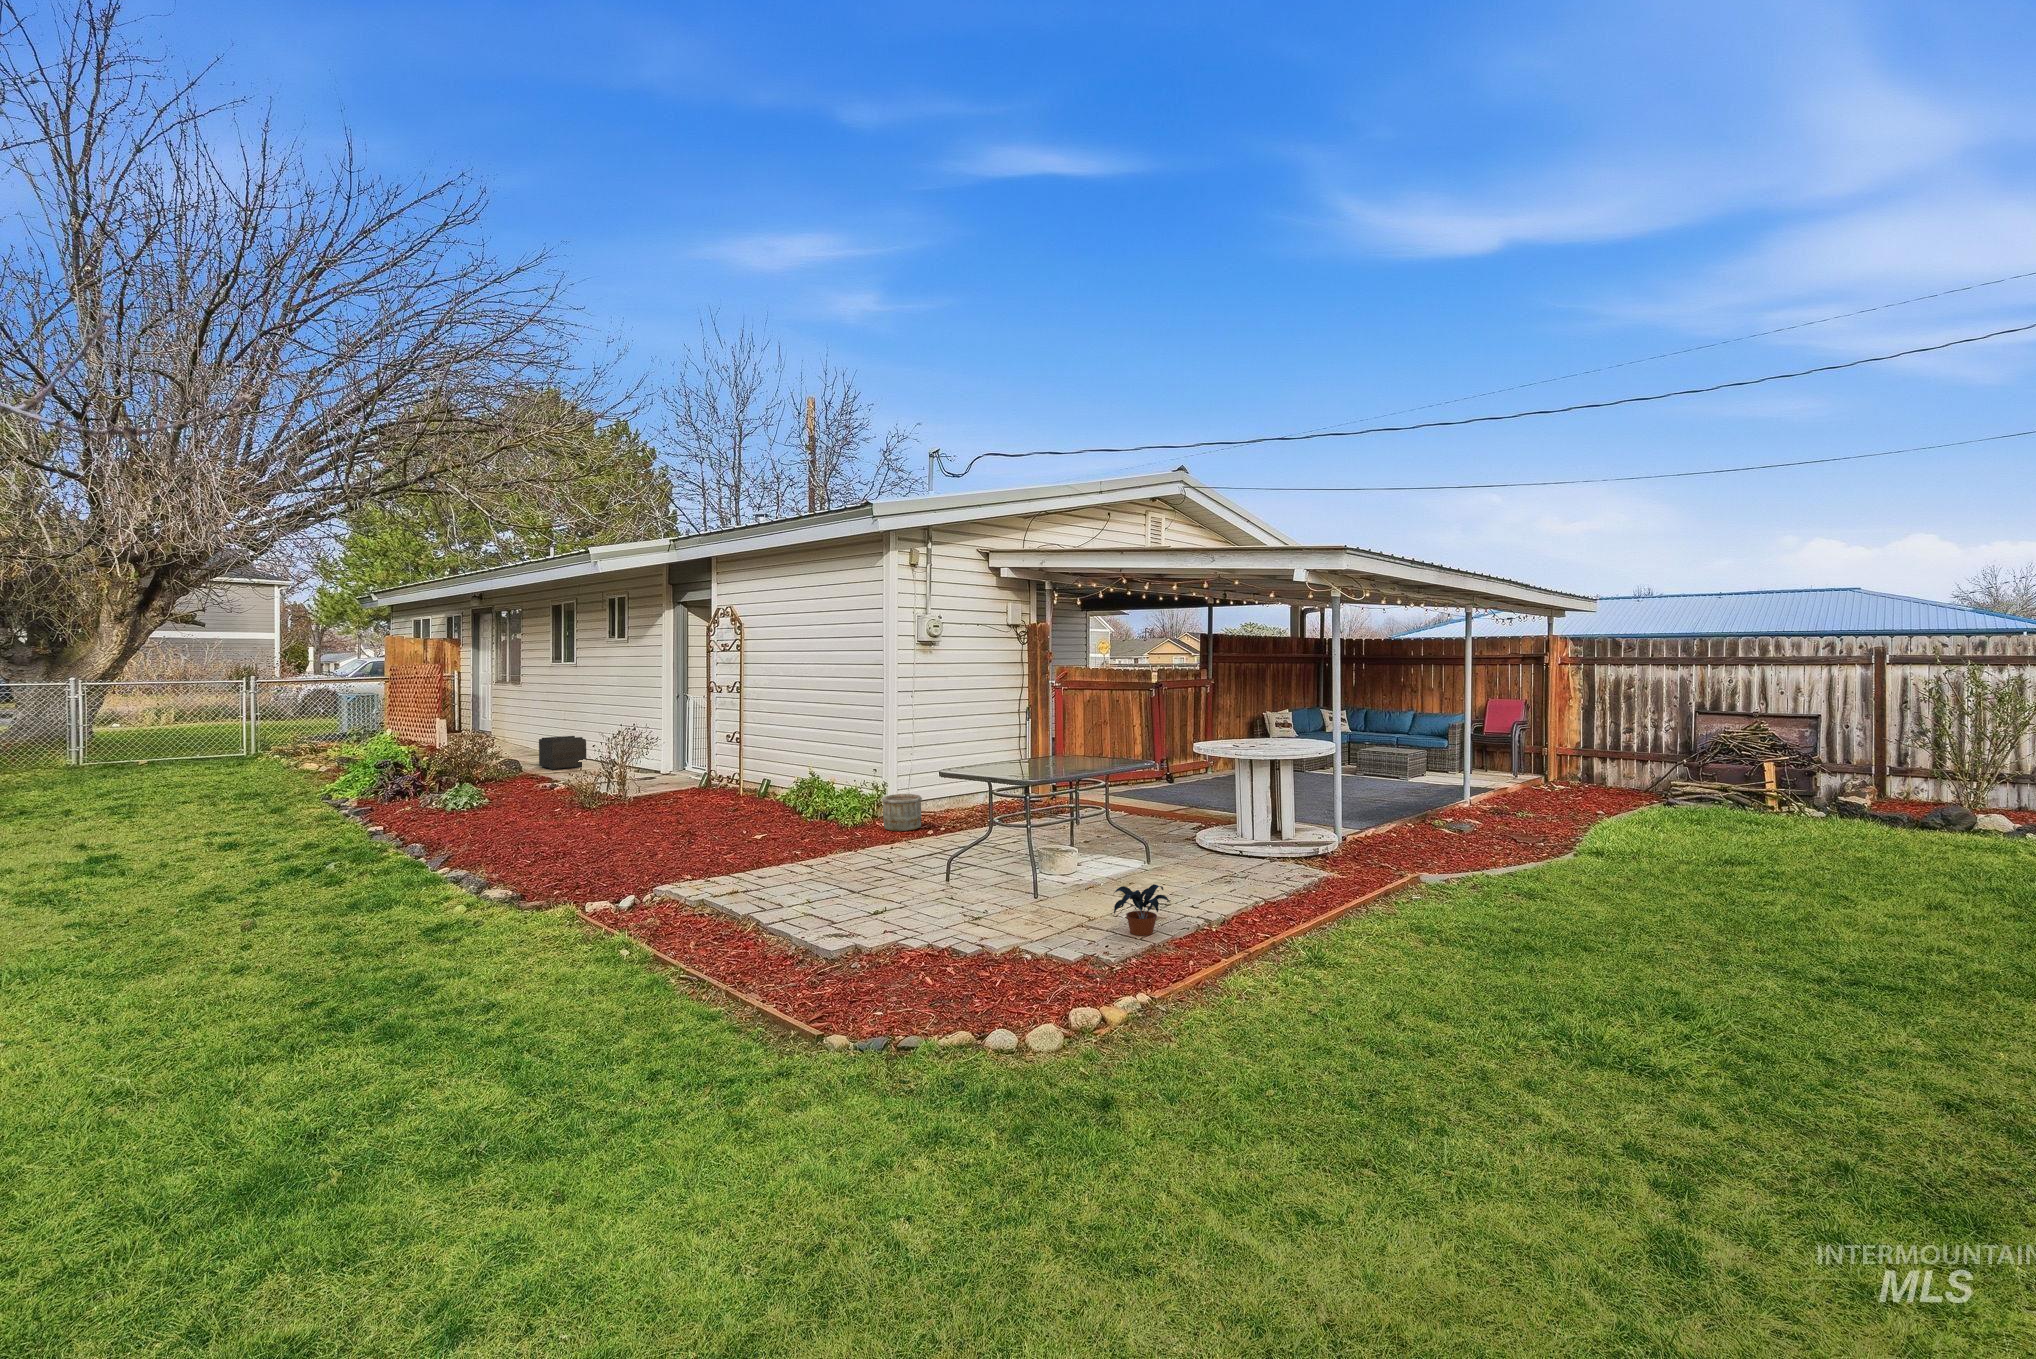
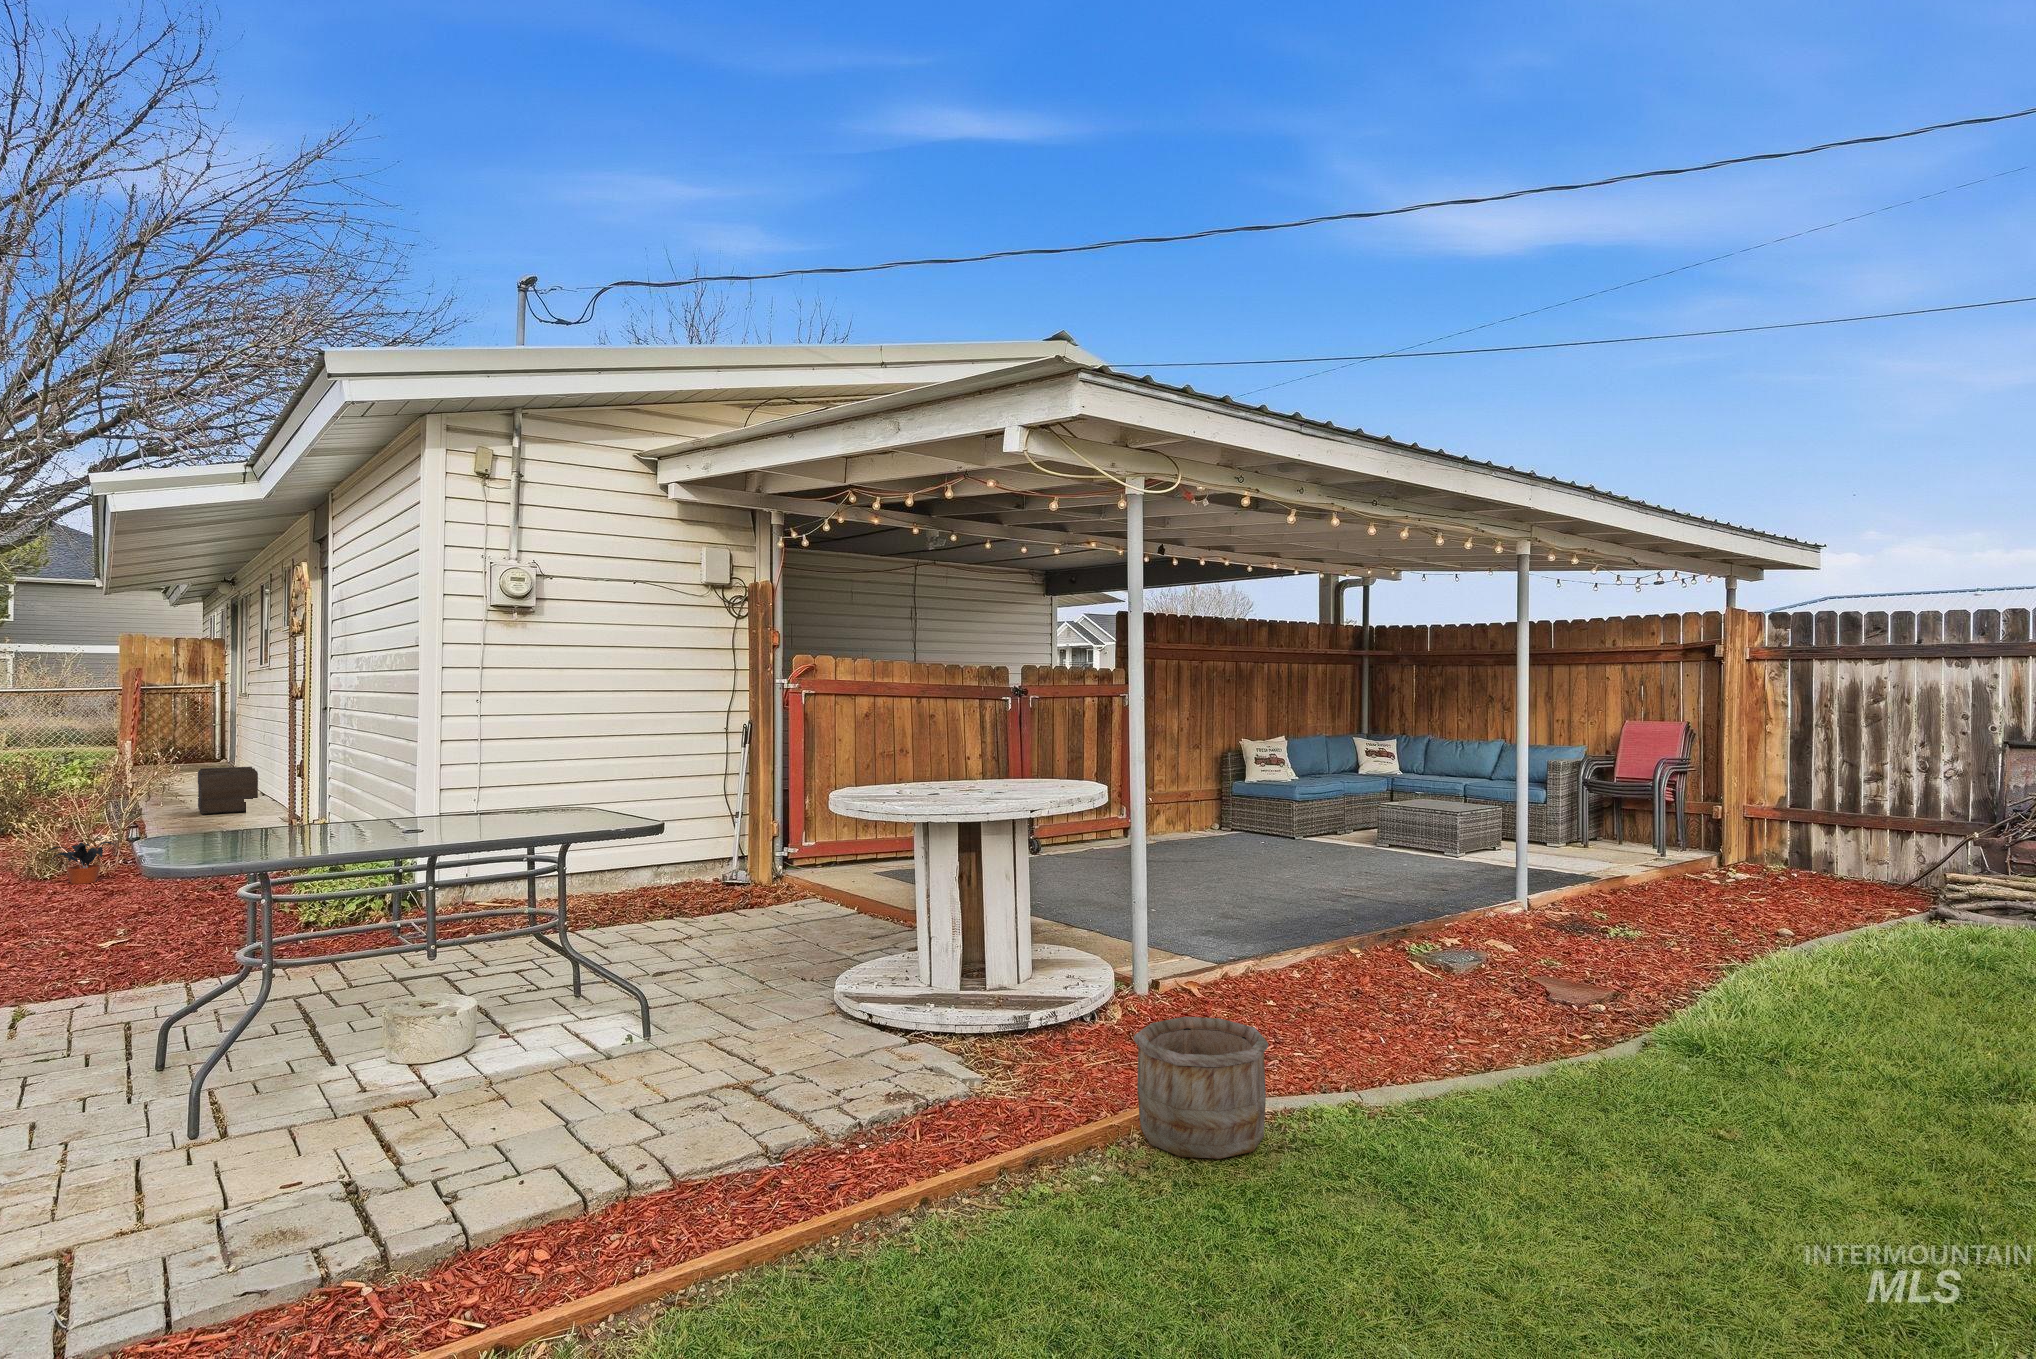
wooden bucket: present [882,794,922,831] -> present [1134,1017,1269,1159]
potted plant: present [1114,884,1170,936] -> present [47,841,114,884]

